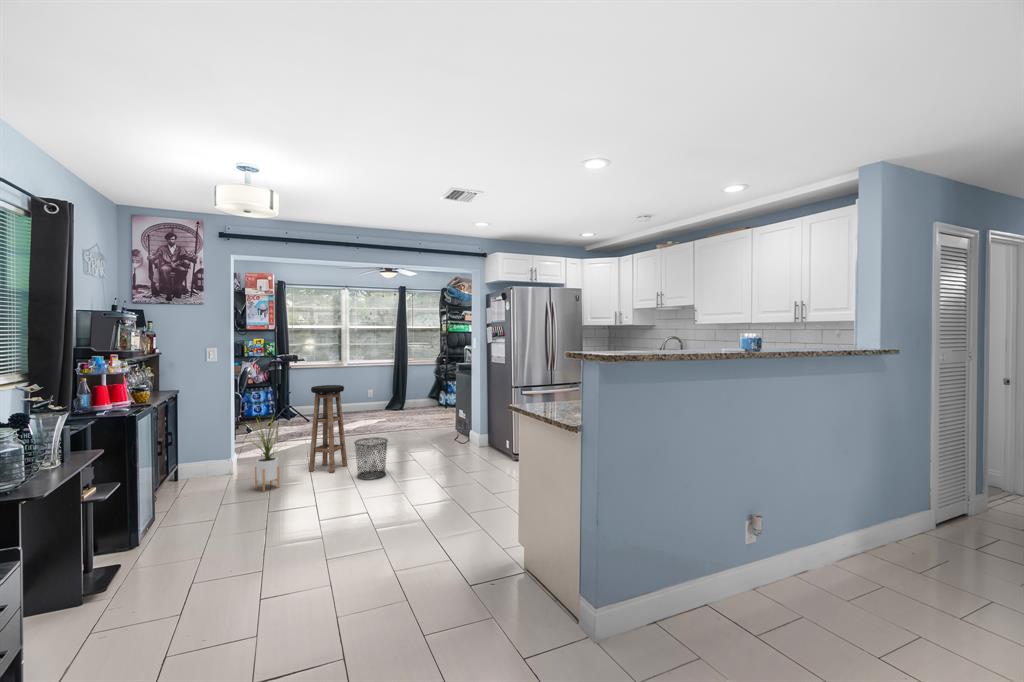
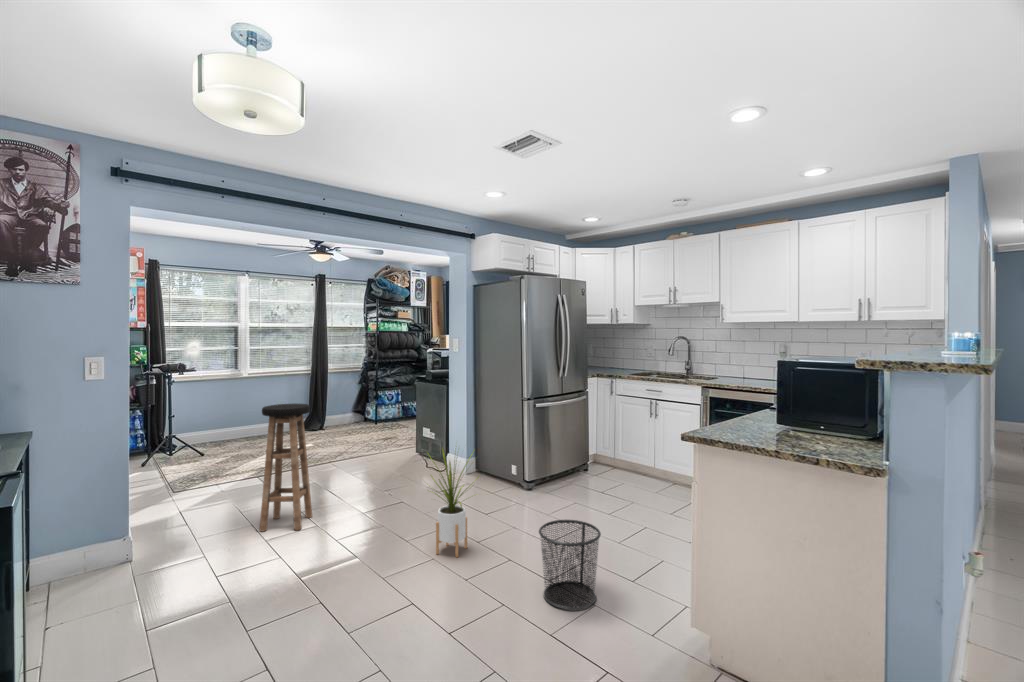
house plant: present [253,417,280,492] -> present [433,449,470,557]
waste bin: present [354,437,388,480] -> present [539,520,601,610]

